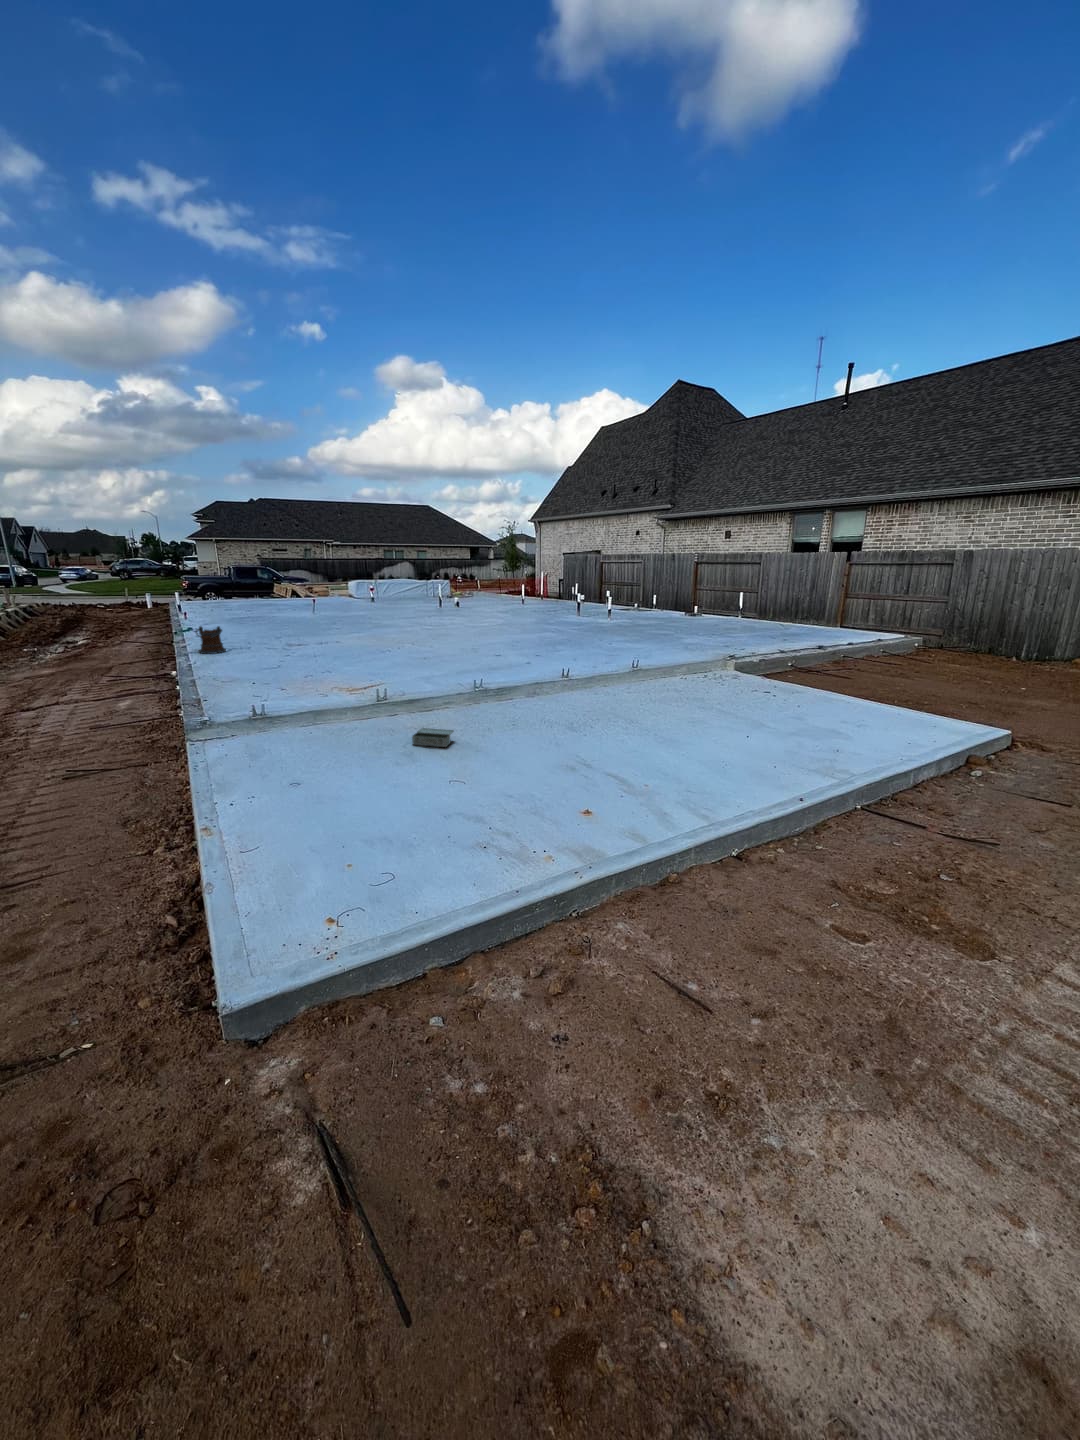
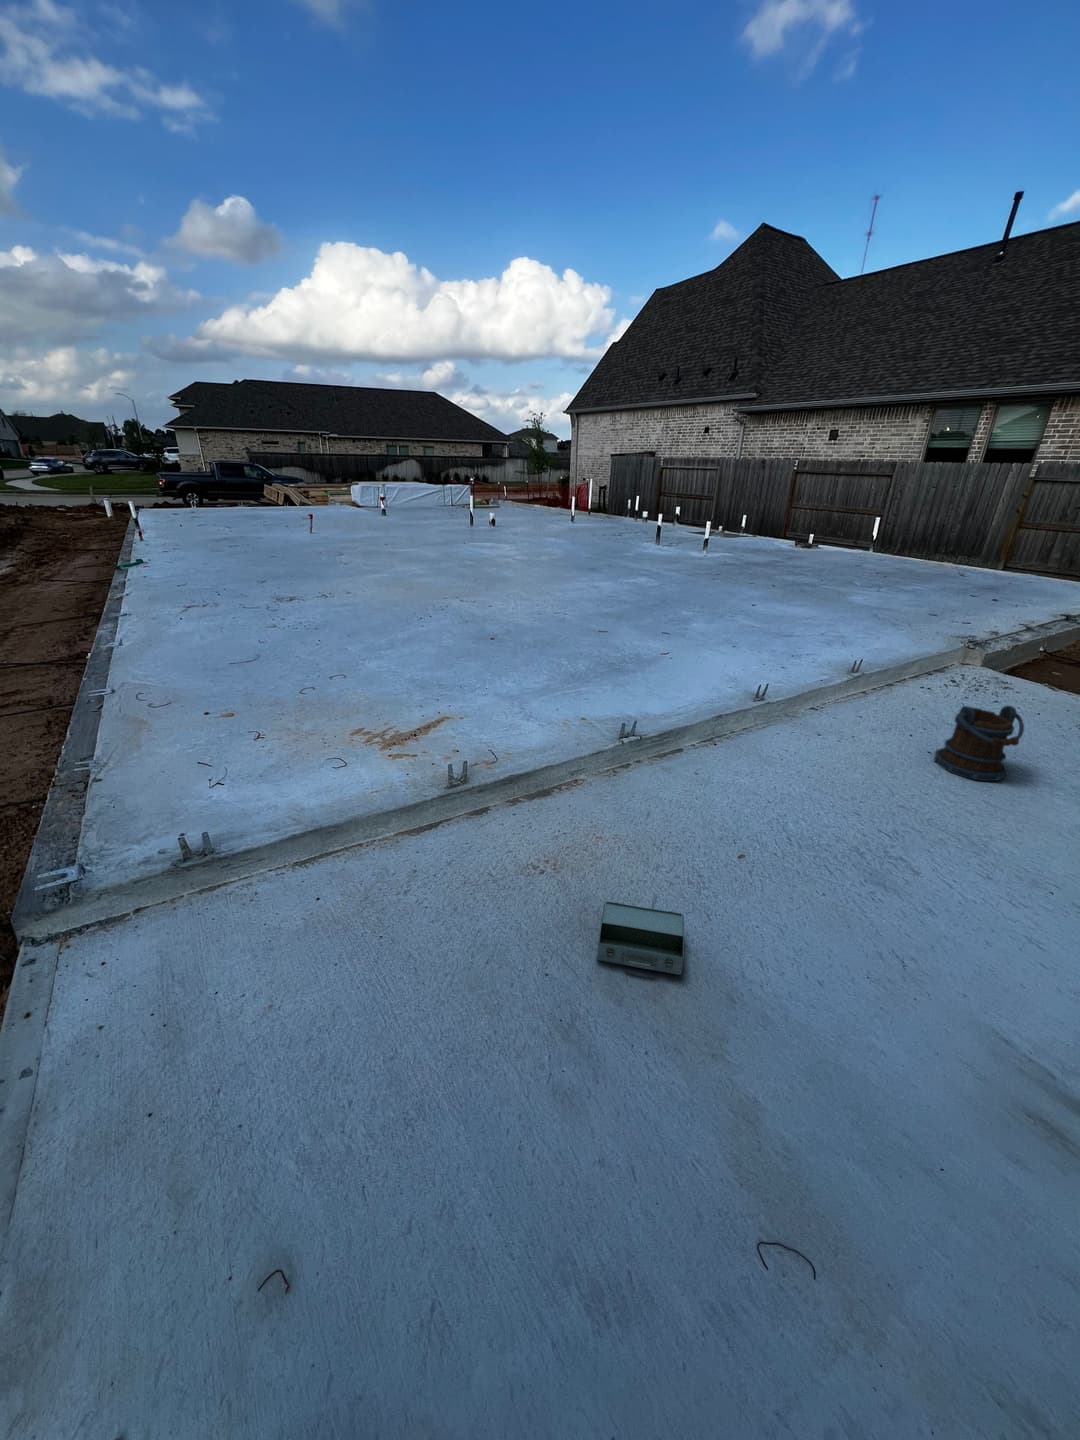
bucket: present [196,626,226,654] -> present [934,706,1024,781]

